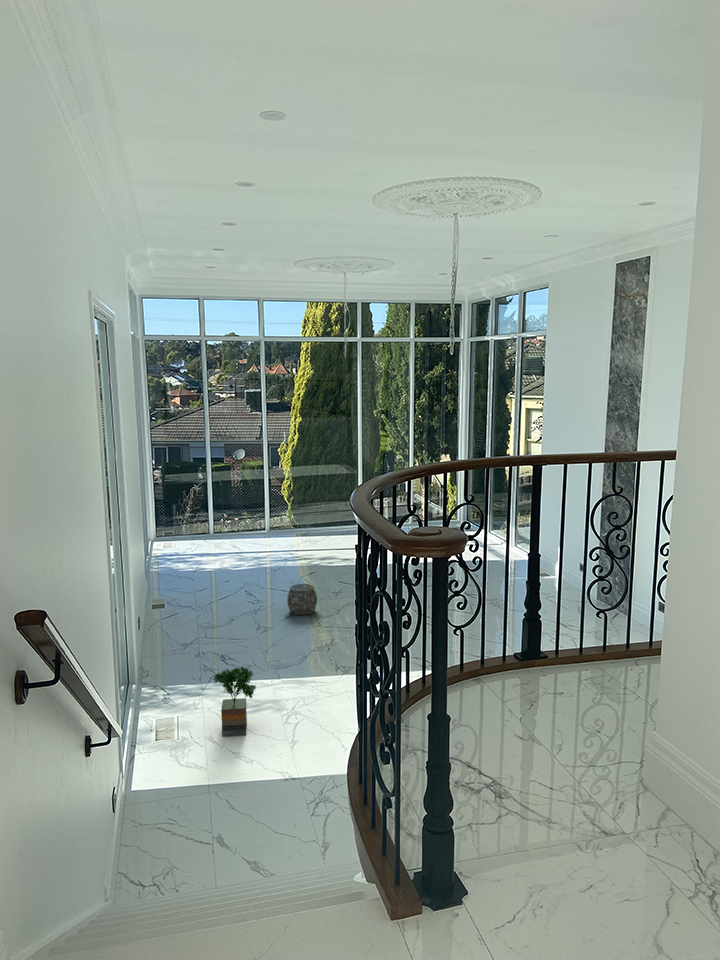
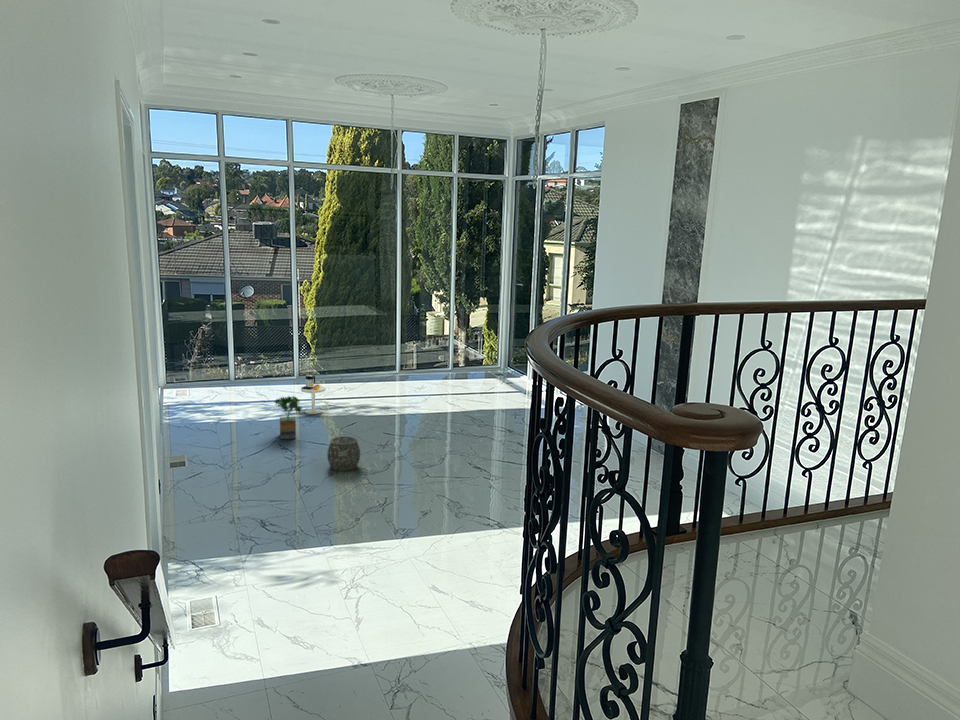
side table: none [271,529,293,565] -> present [301,375,326,414]
potted tree: present [213,667,256,737] -> present [274,396,303,439]

